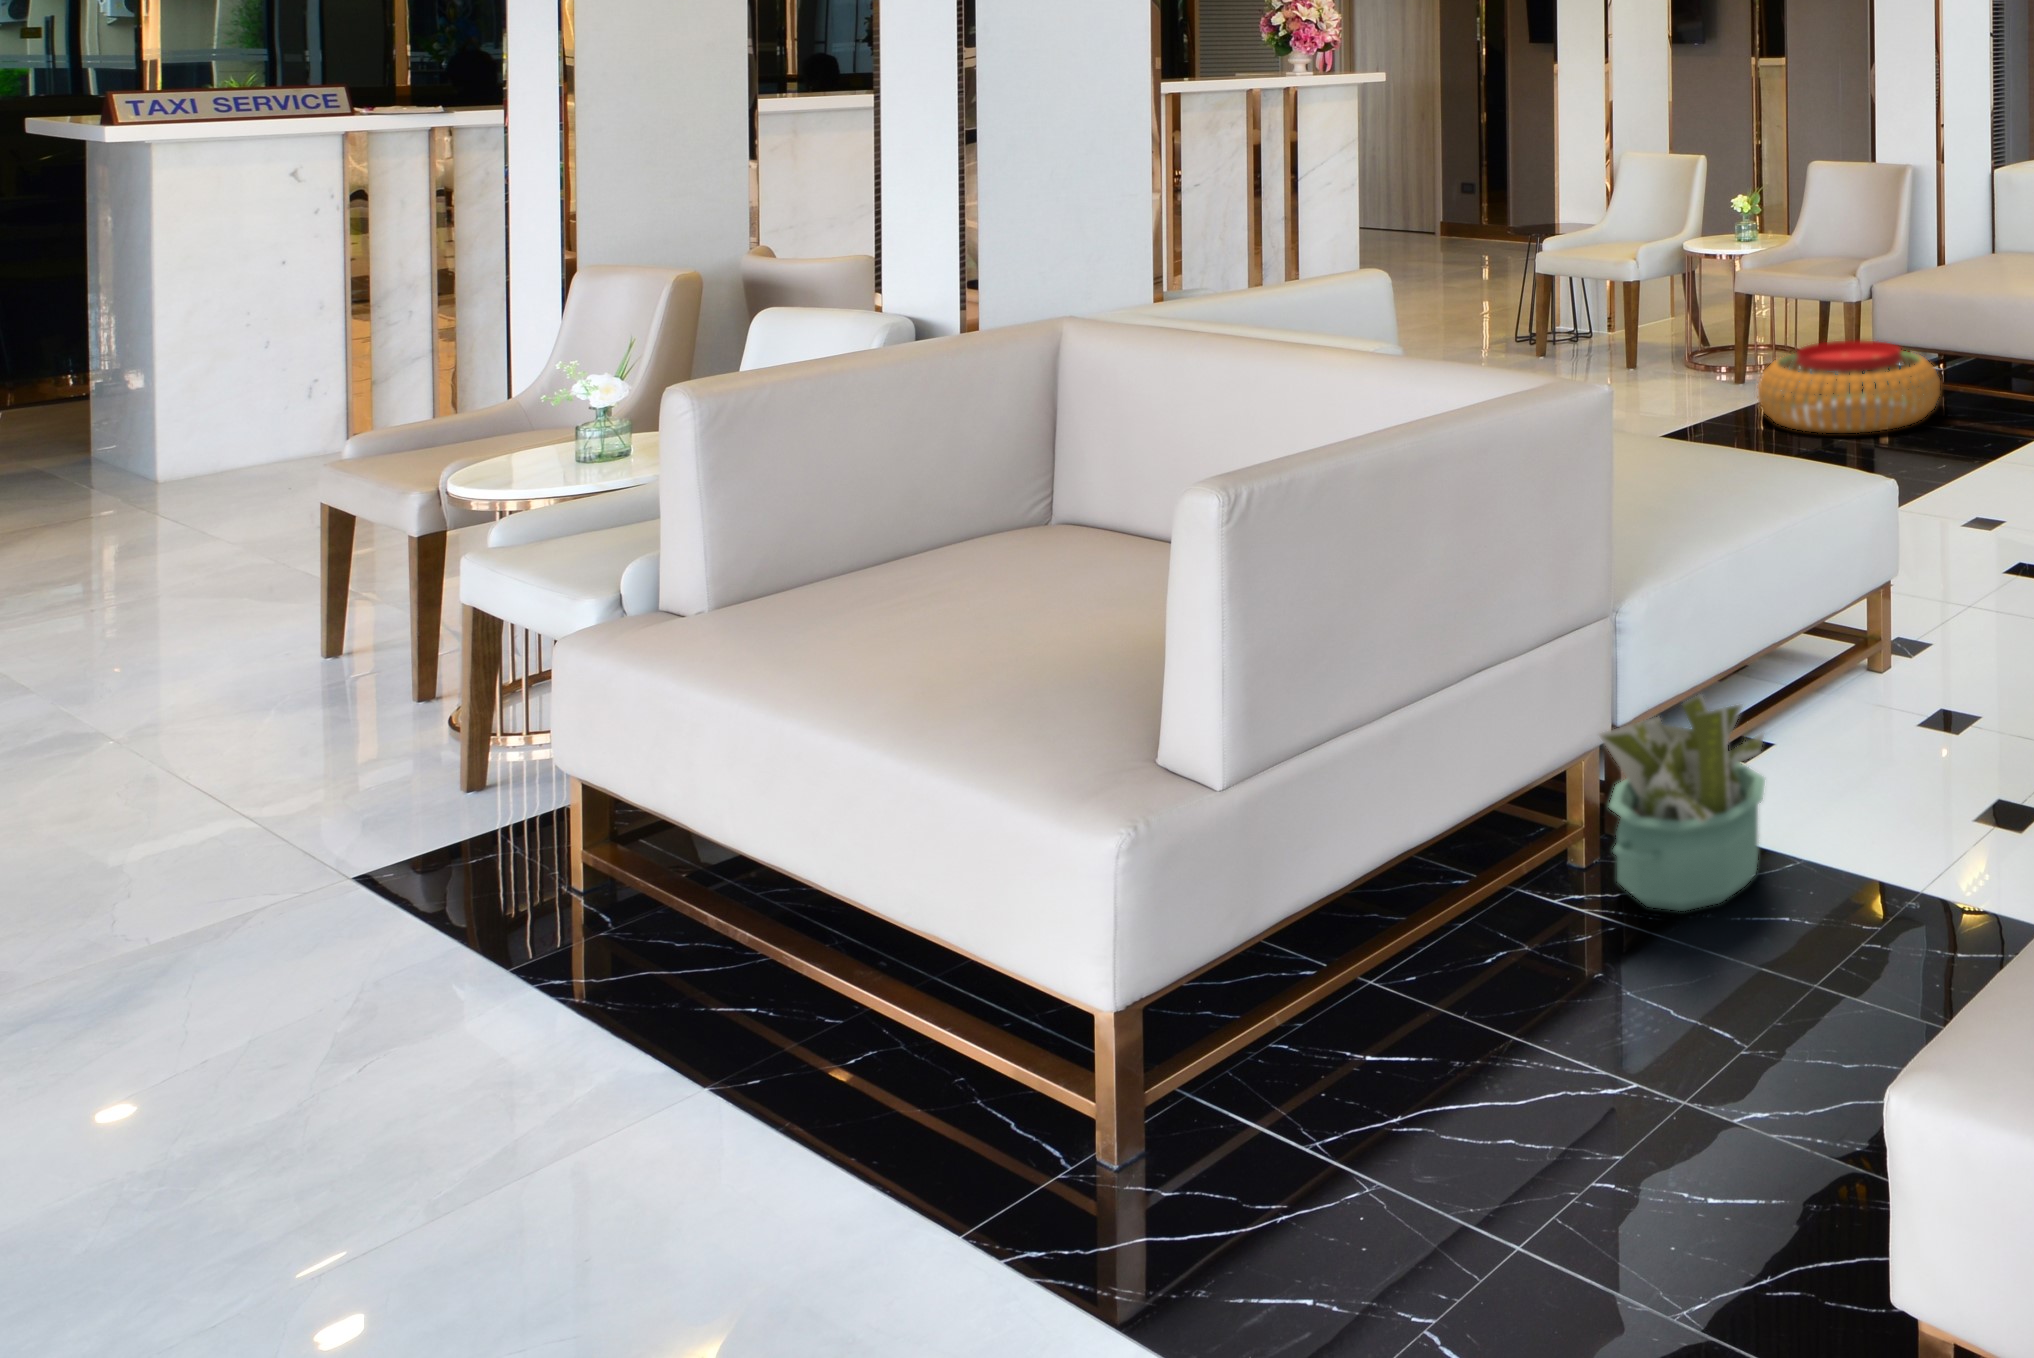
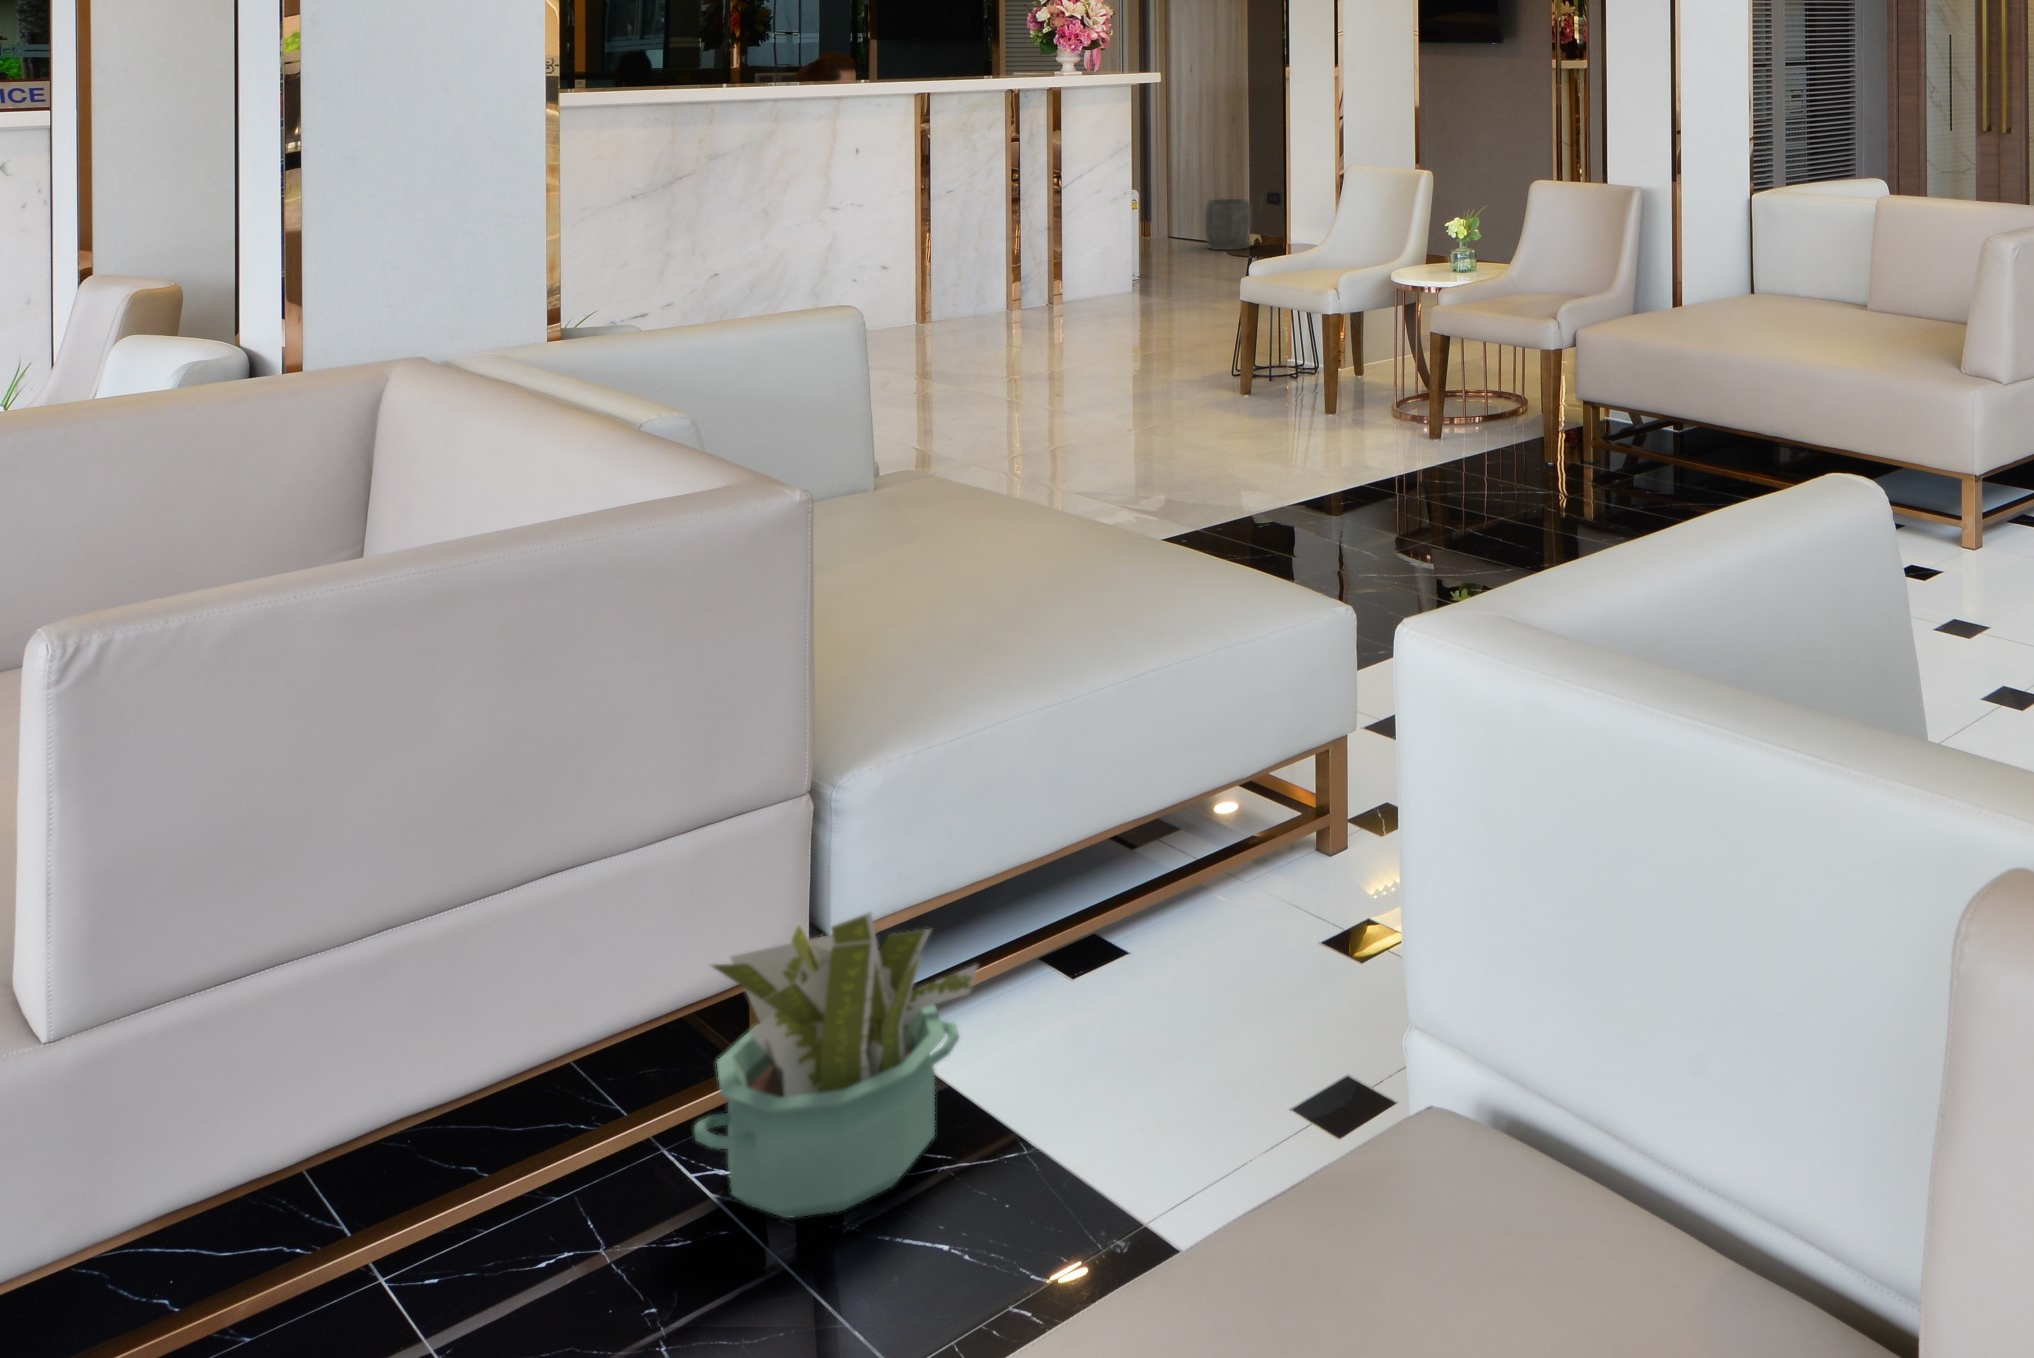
woven basket: none [1411,186,1457,233] -> present [1205,199,1251,250]
pouf: present [1758,341,1940,433] -> none [1405,400,1625,514]

